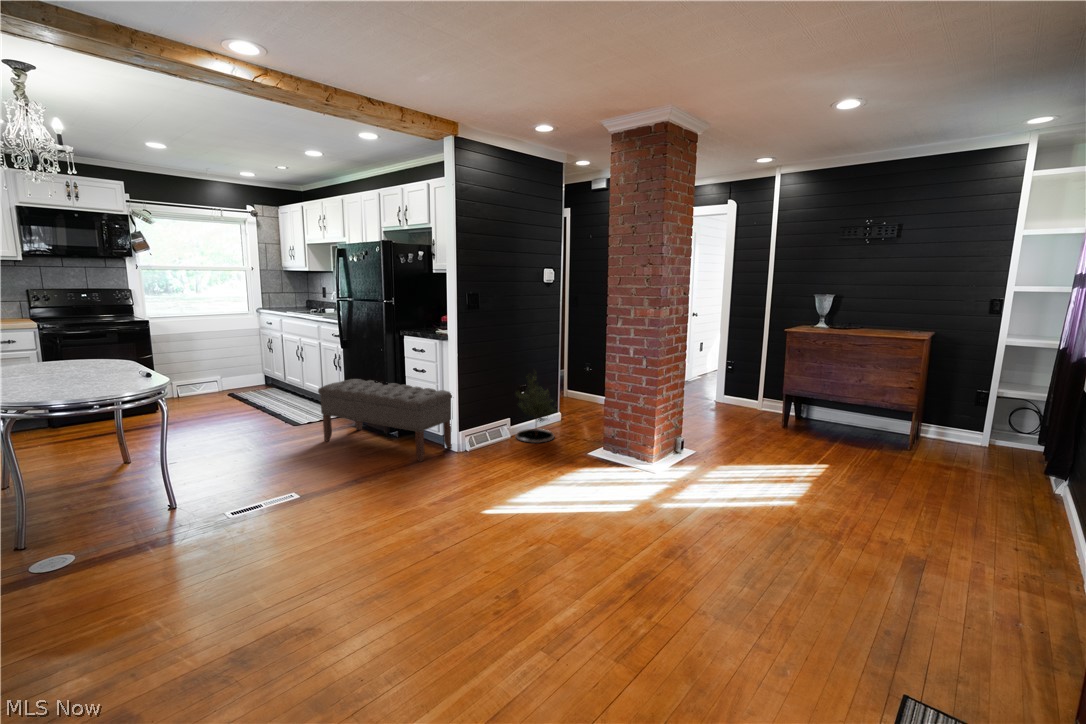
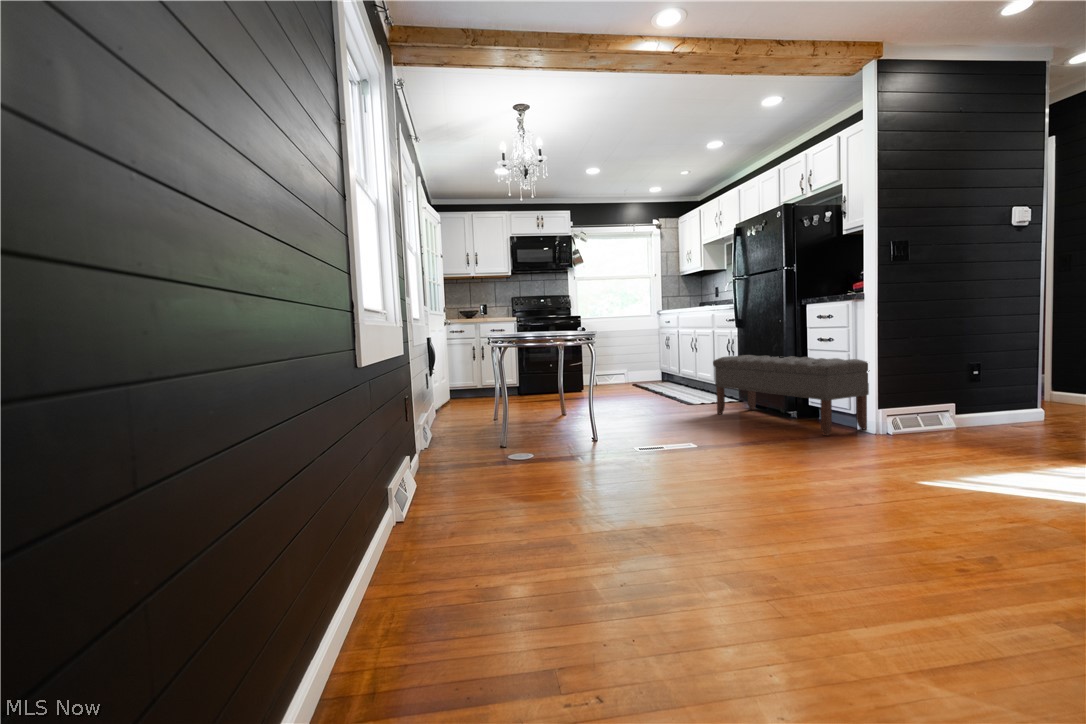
potted tree: present [516,376,556,443] -> none [962,335,1047,436]

